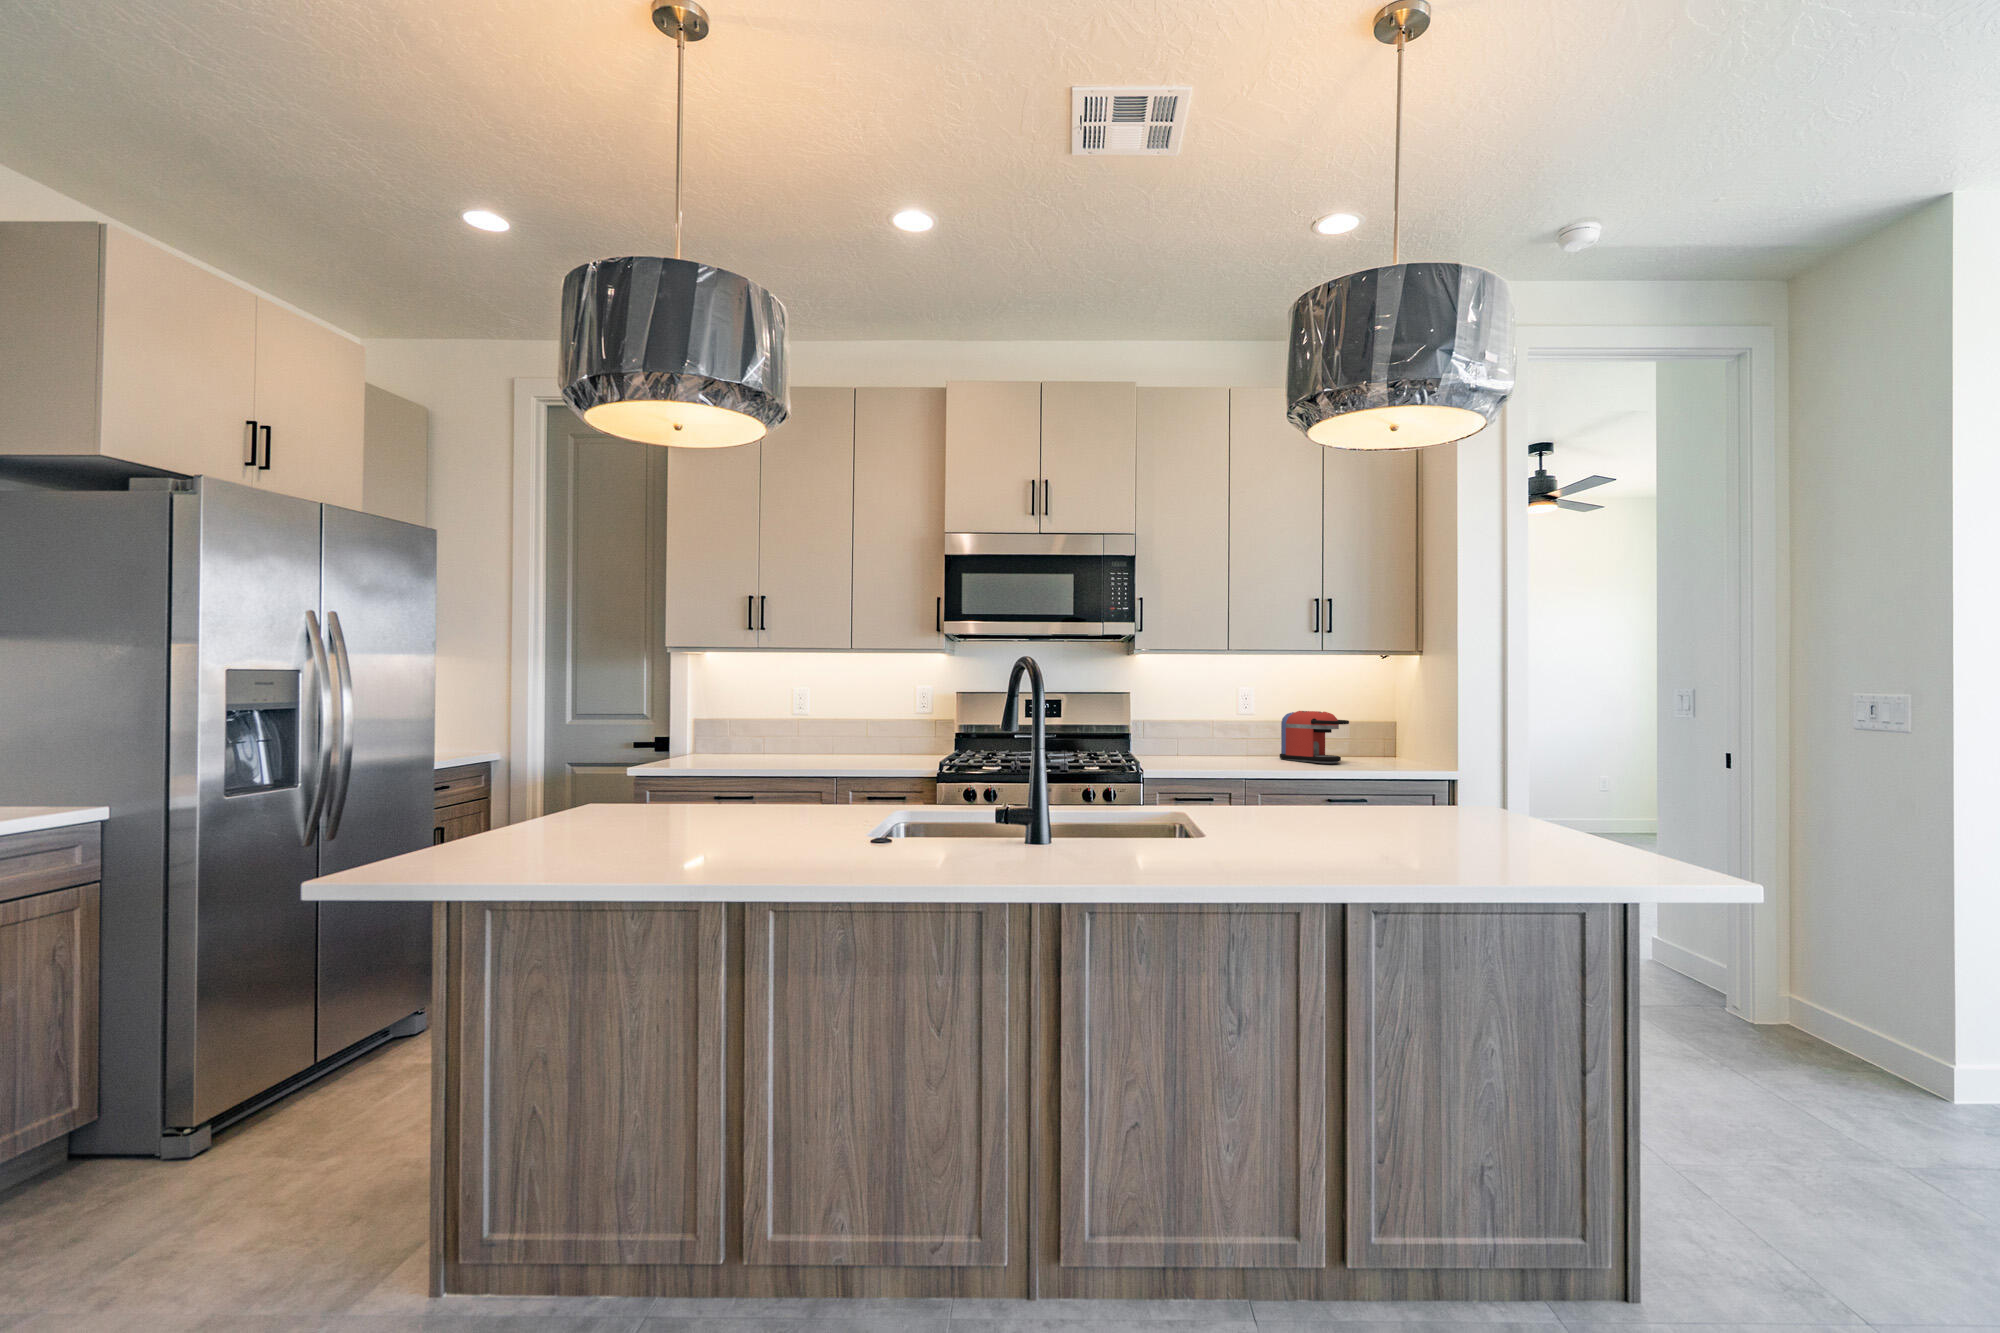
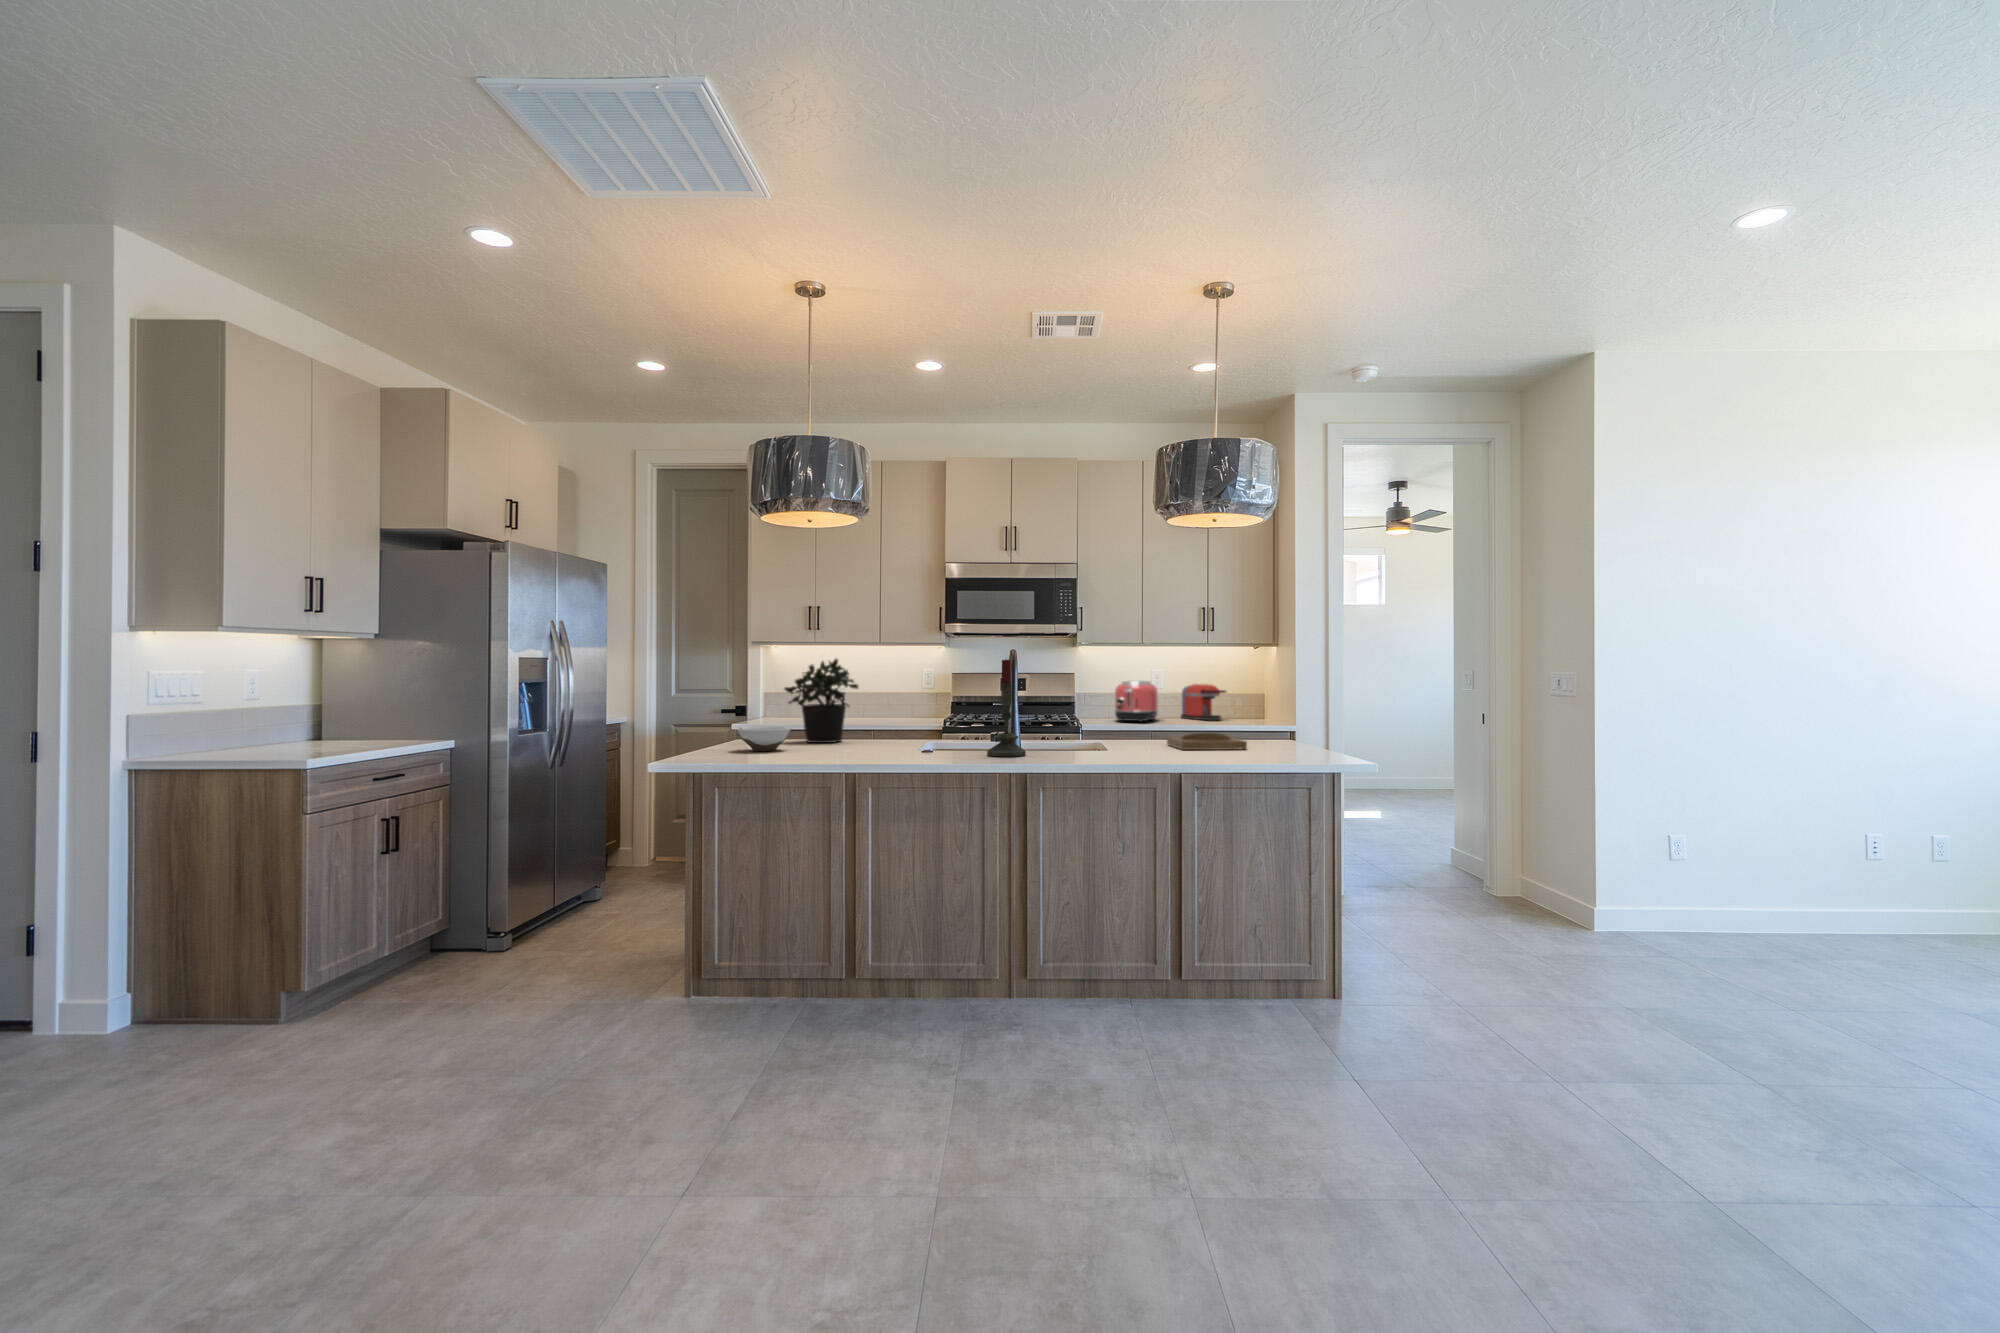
potted plant: none [645,674,773,819] -> present [785,659,858,743]
candle: none [983,675,1057,873] -> present [987,660,1026,757]
toaster: none [1186,706,1250,767] -> present [1115,681,1158,722]
bowl: none [531,796,634,845] -> present [737,726,791,751]
tray: none [1309,814,1472,850] -> present [1167,732,1247,750]

